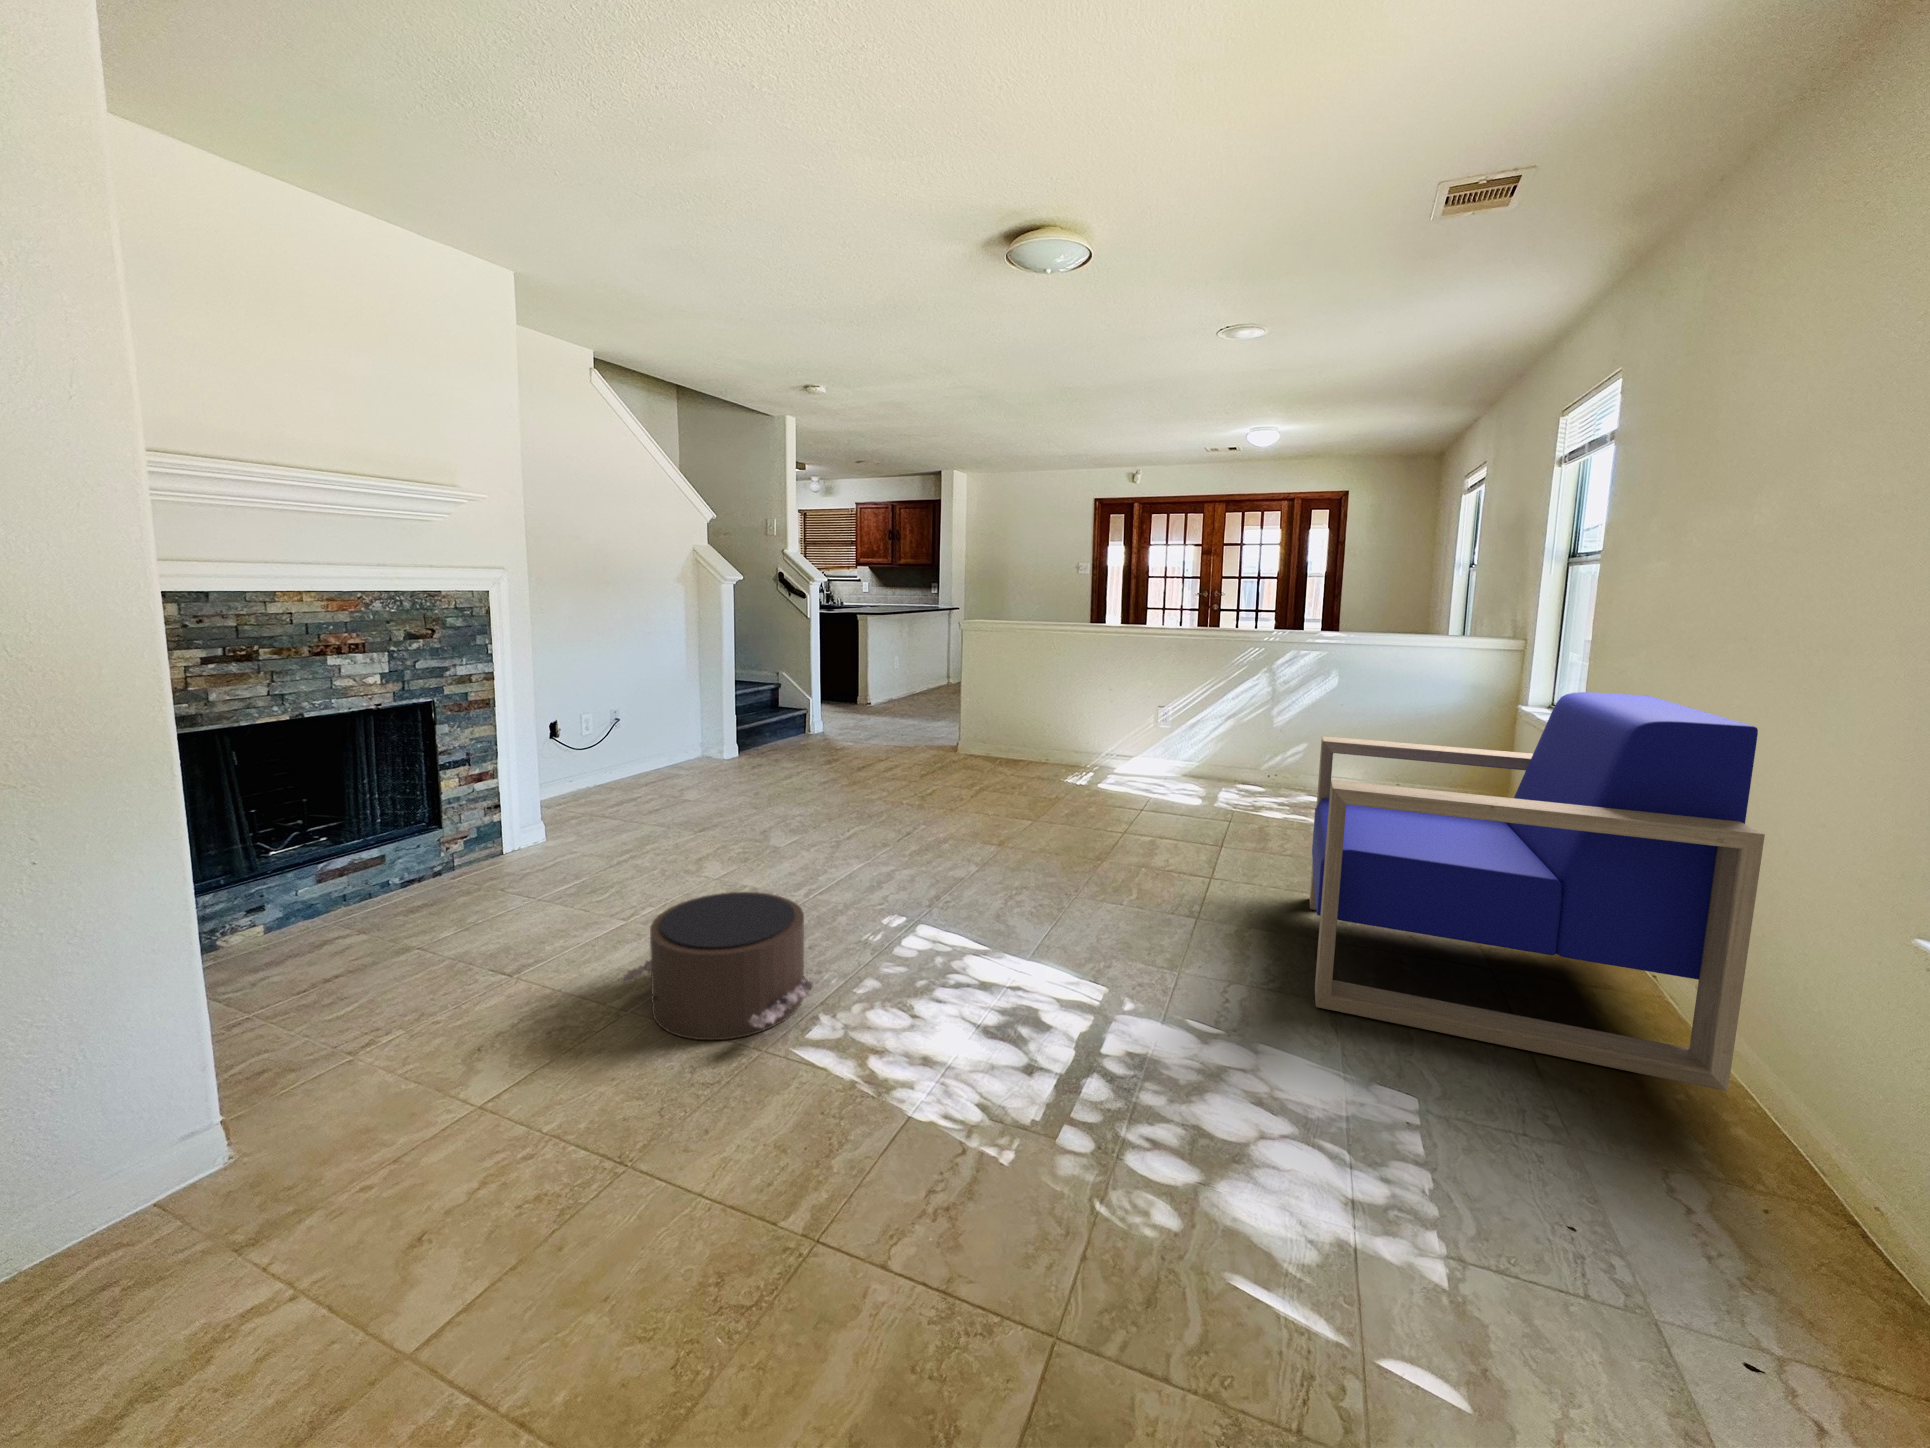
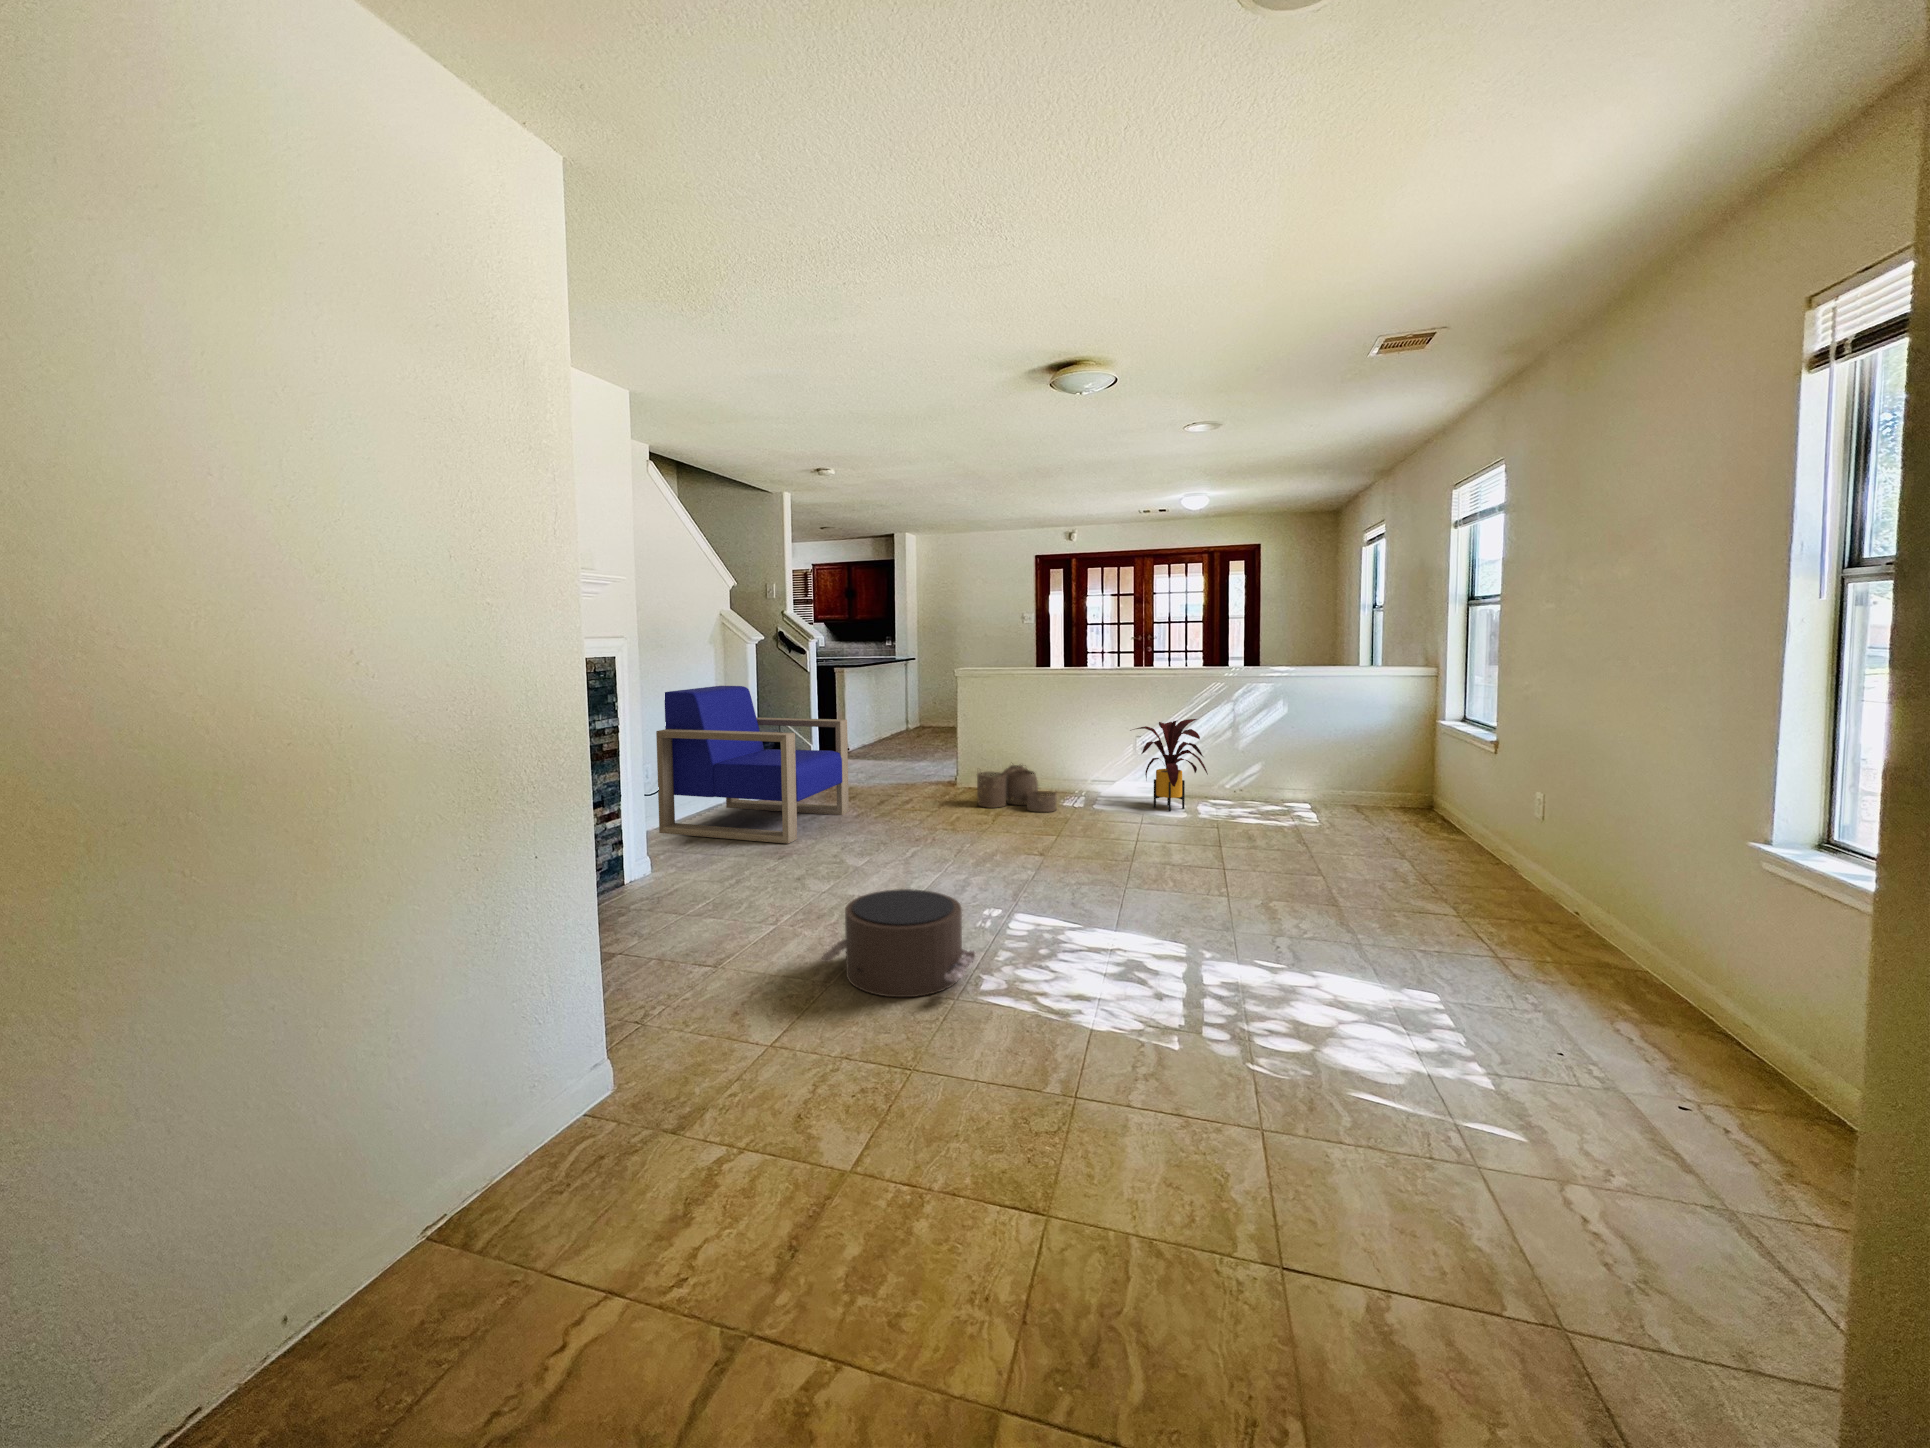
house plant: none [1144,689,1231,795] -> present [1130,719,1208,811]
armchair: present [1310,692,1765,1091] -> present [656,686,849,844]
woven basket: none [967,728,1054,788] -> present [977,765,1057,812]

